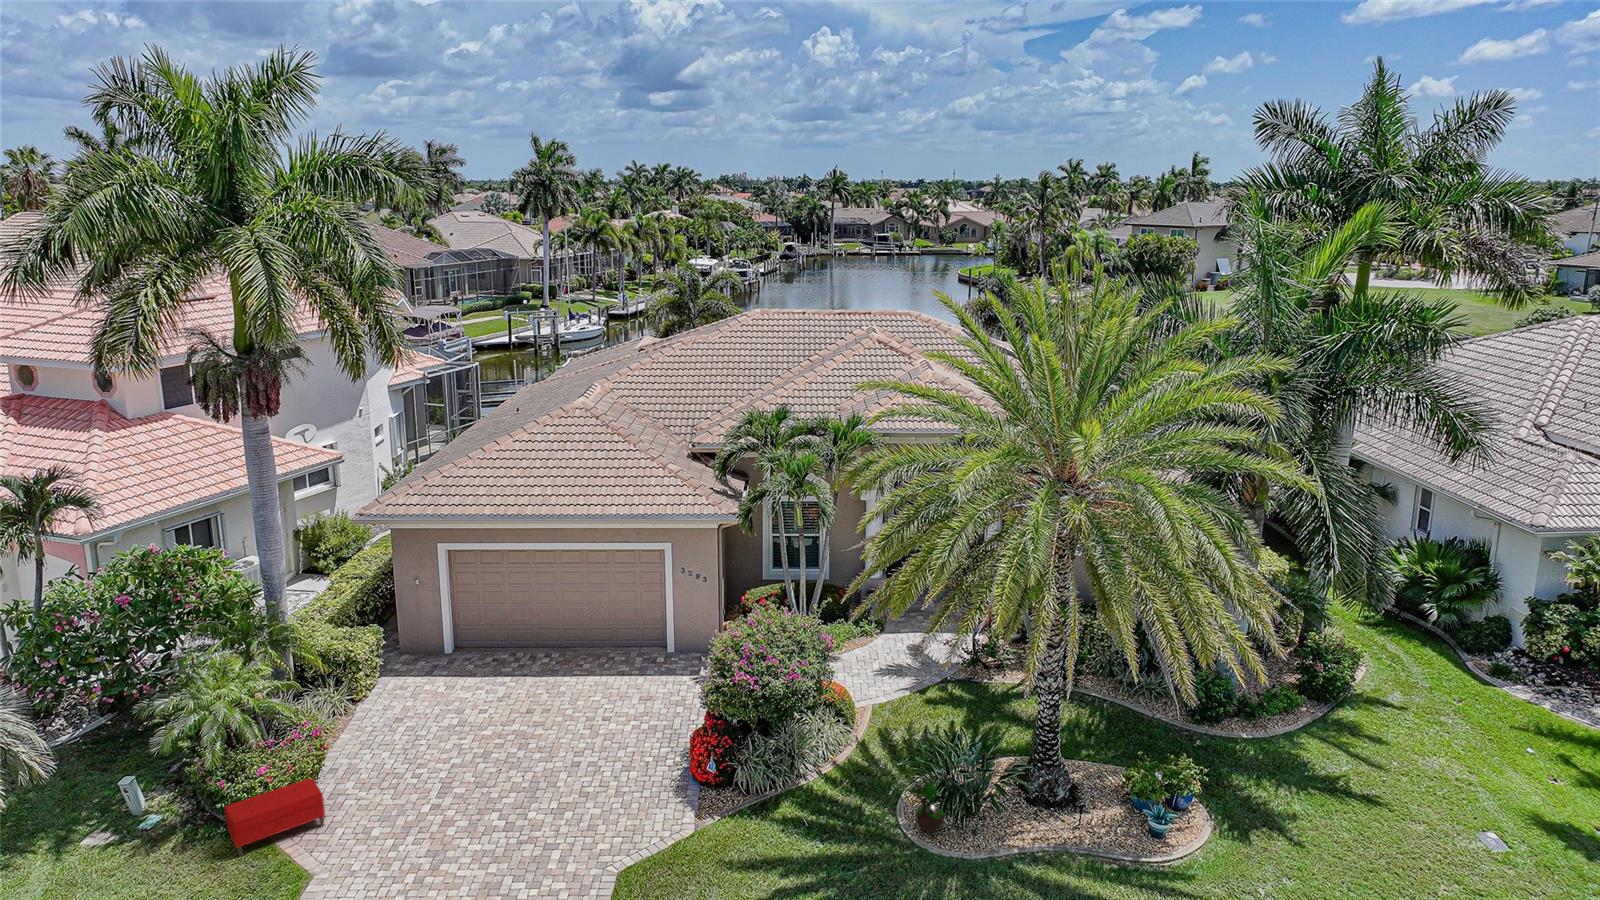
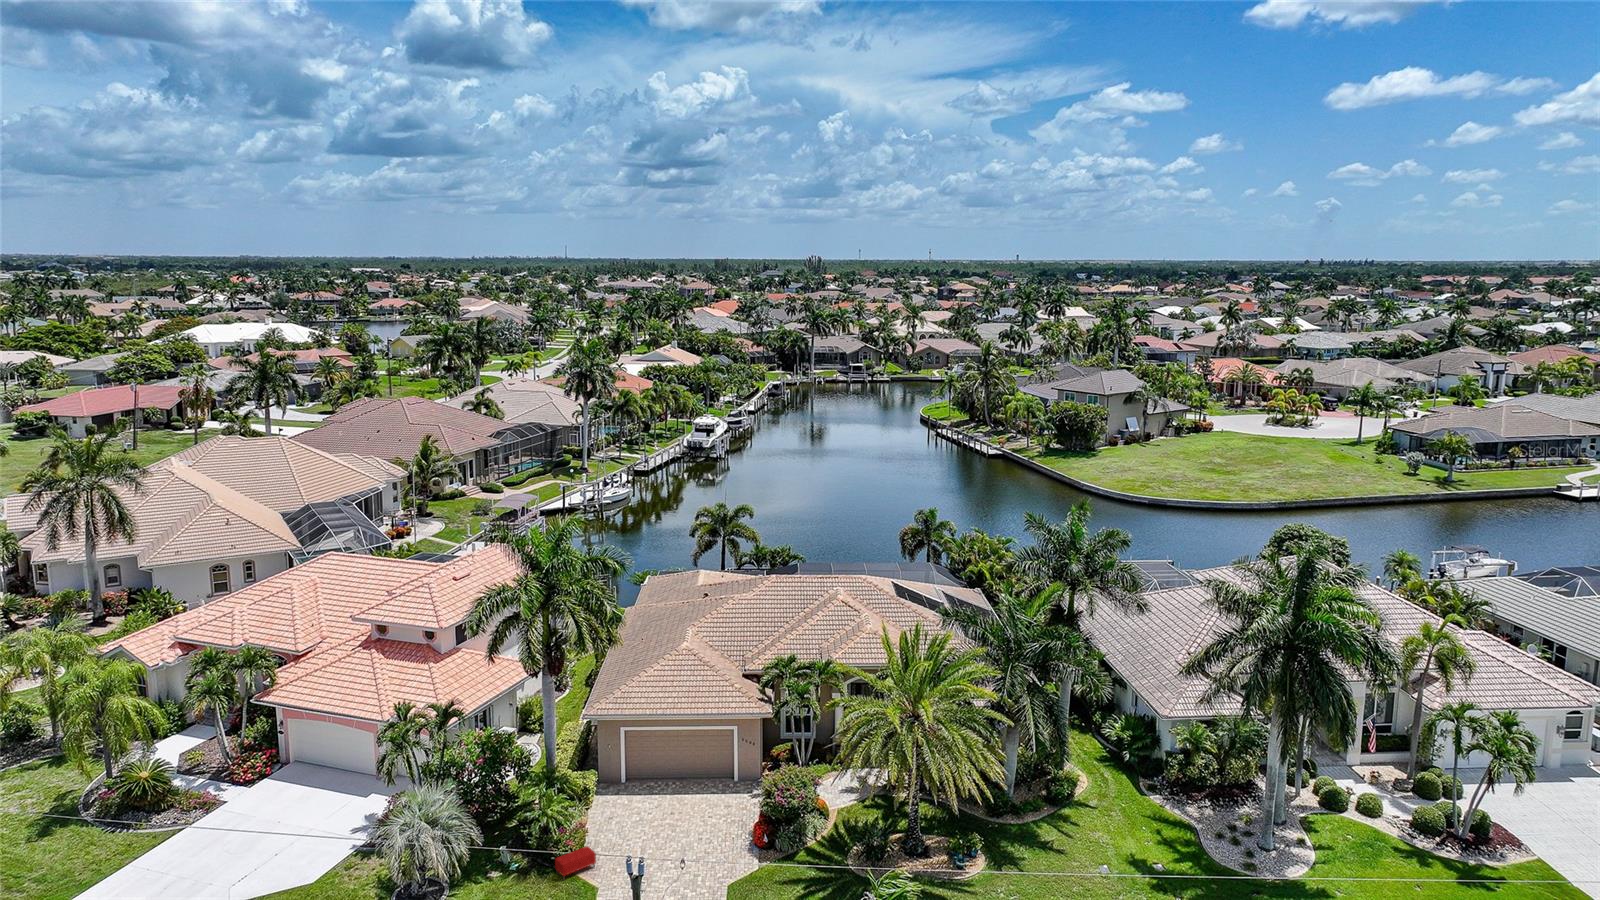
potted tree: present [905,778,944,832] -> none [851,839,869,867]

